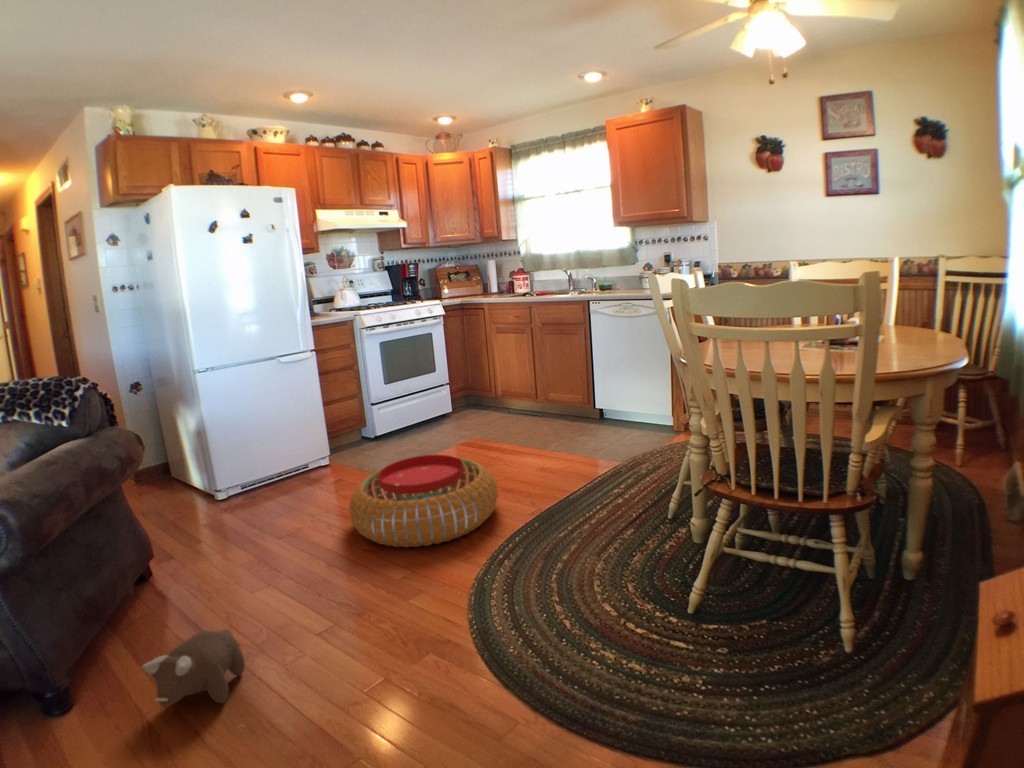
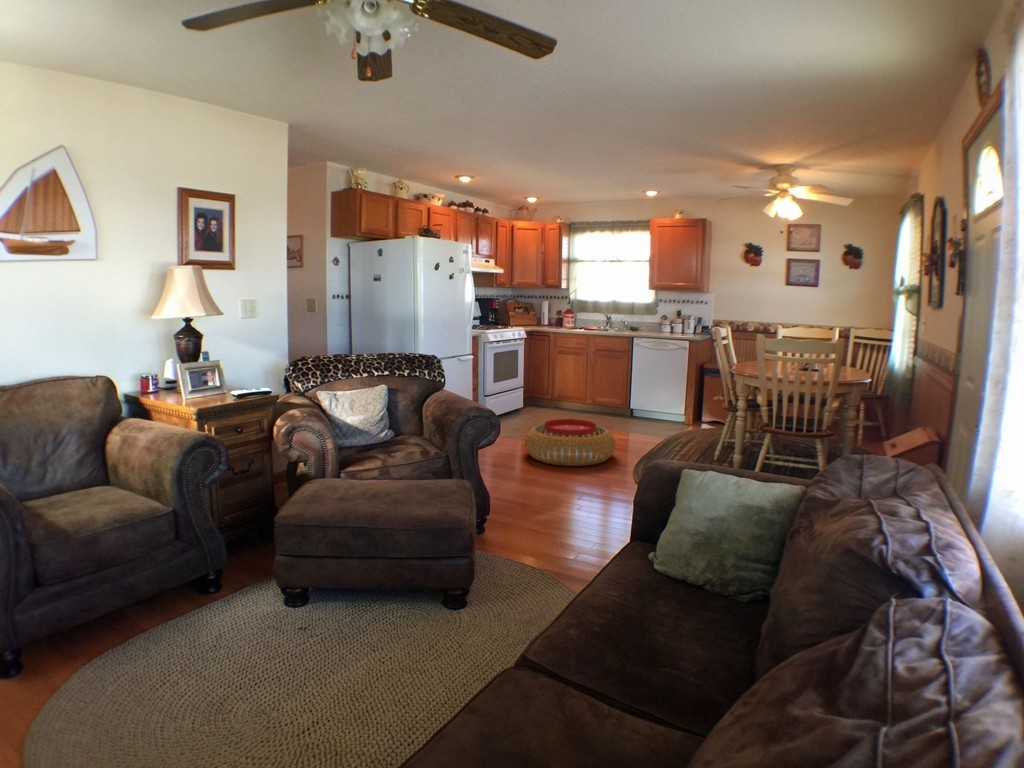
plush toy: present [142,630,245,707] -> none [513,476,548,510]

